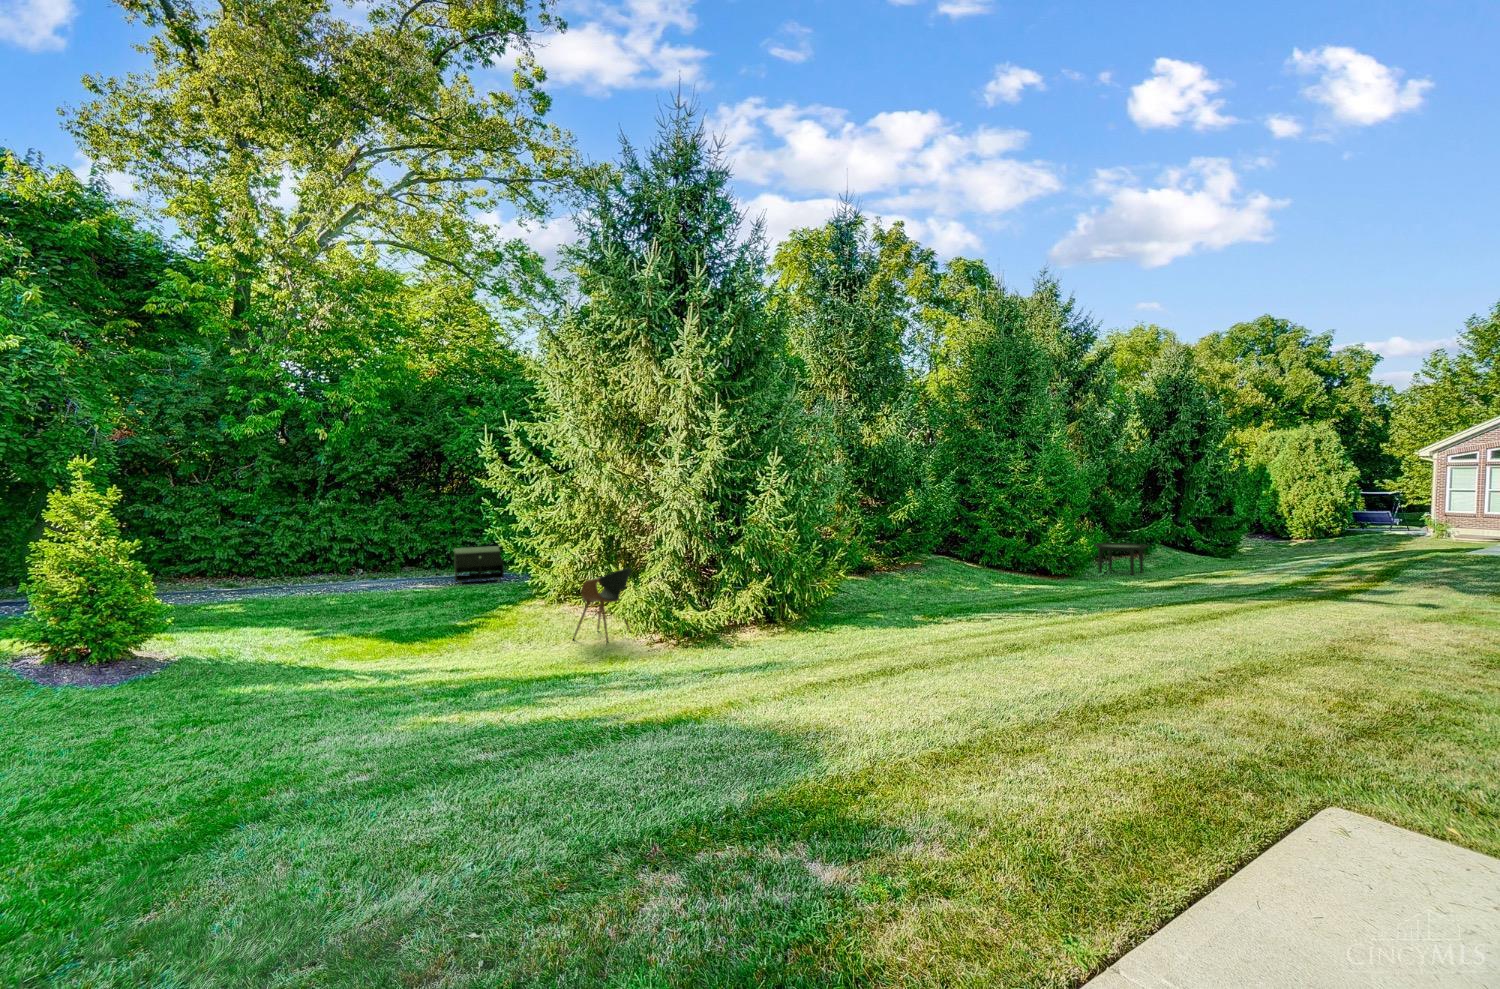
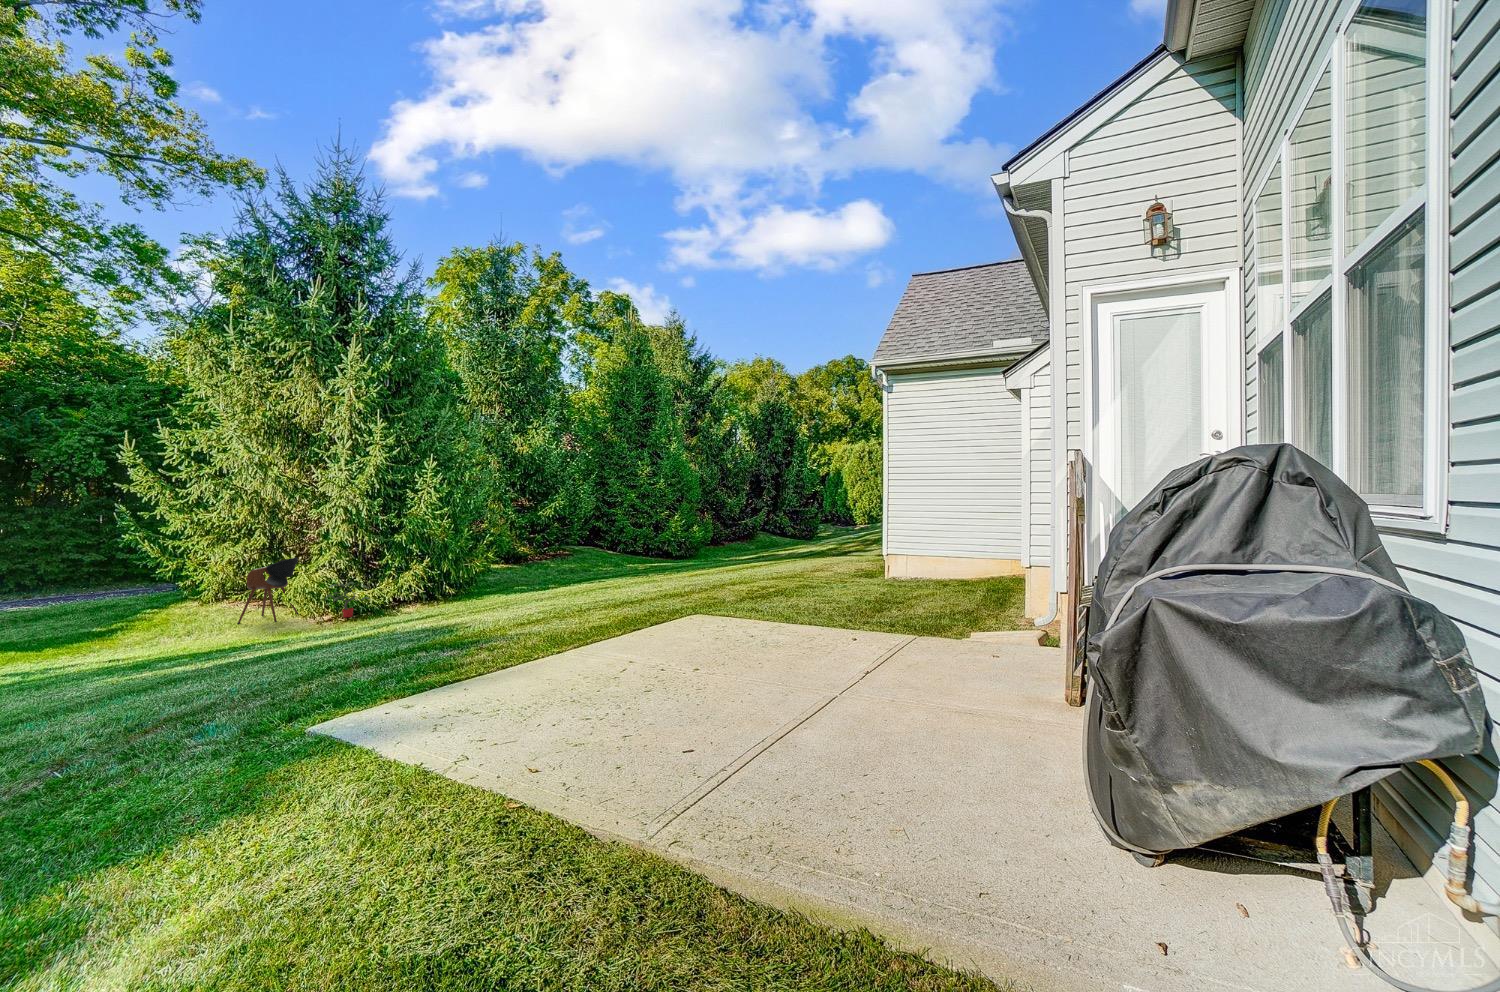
round table: present [1095,543,1147,575] -> none [703,527,738,550]
storage bench: present [454,546,504,584] -> none [52,556,124,600]
potted plant: none [655,602,707,645] -> present [325,582,370,617]

